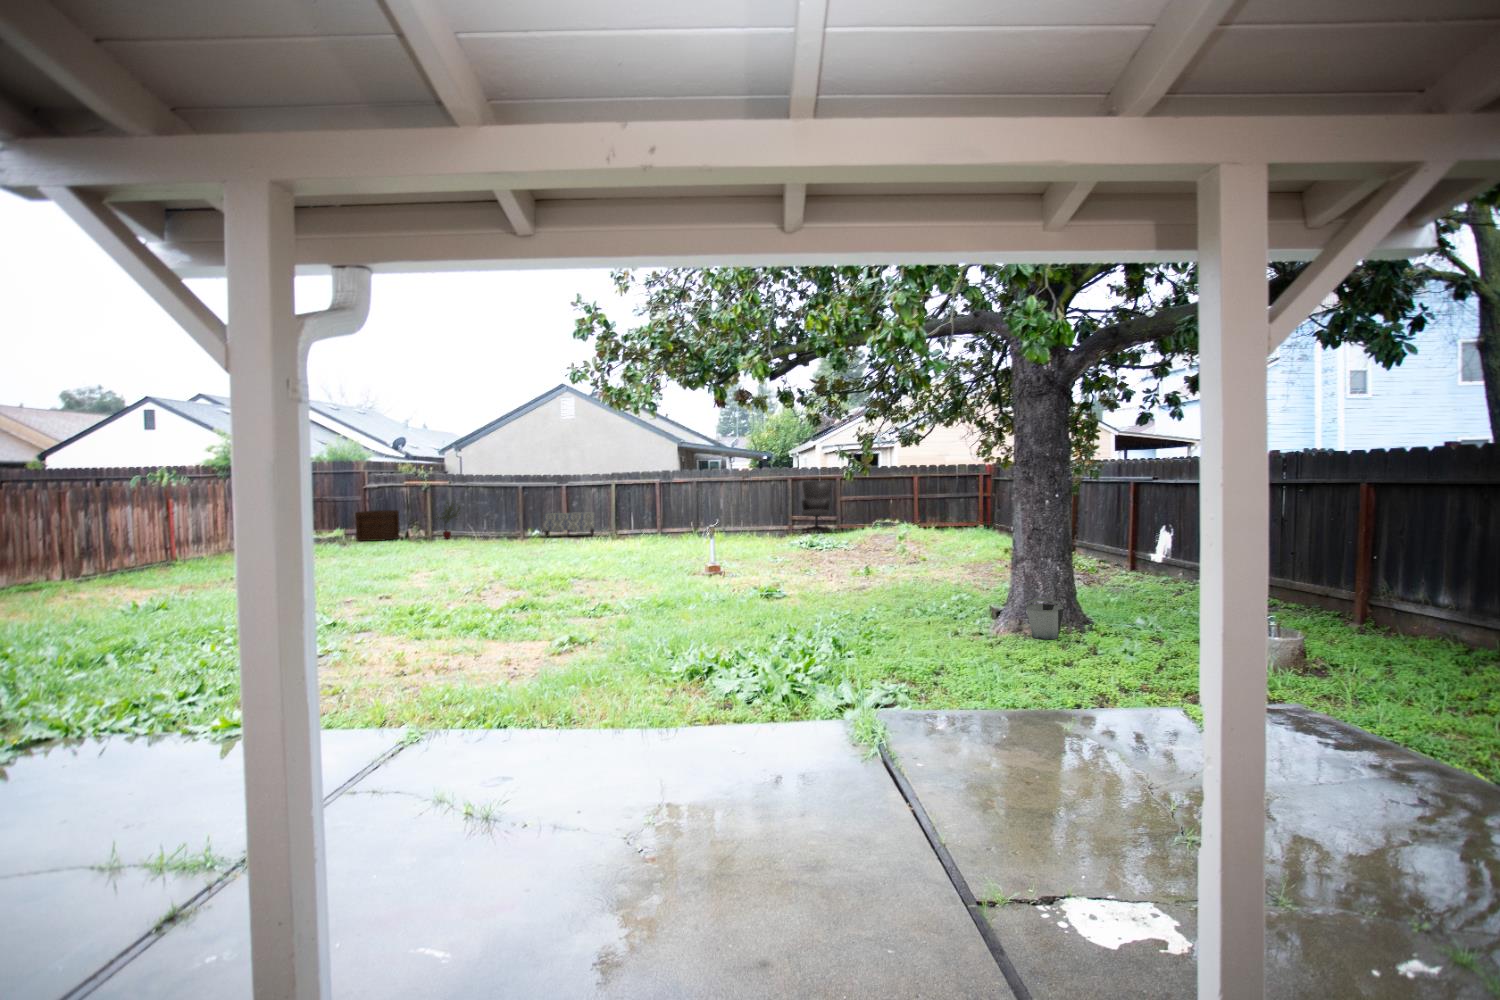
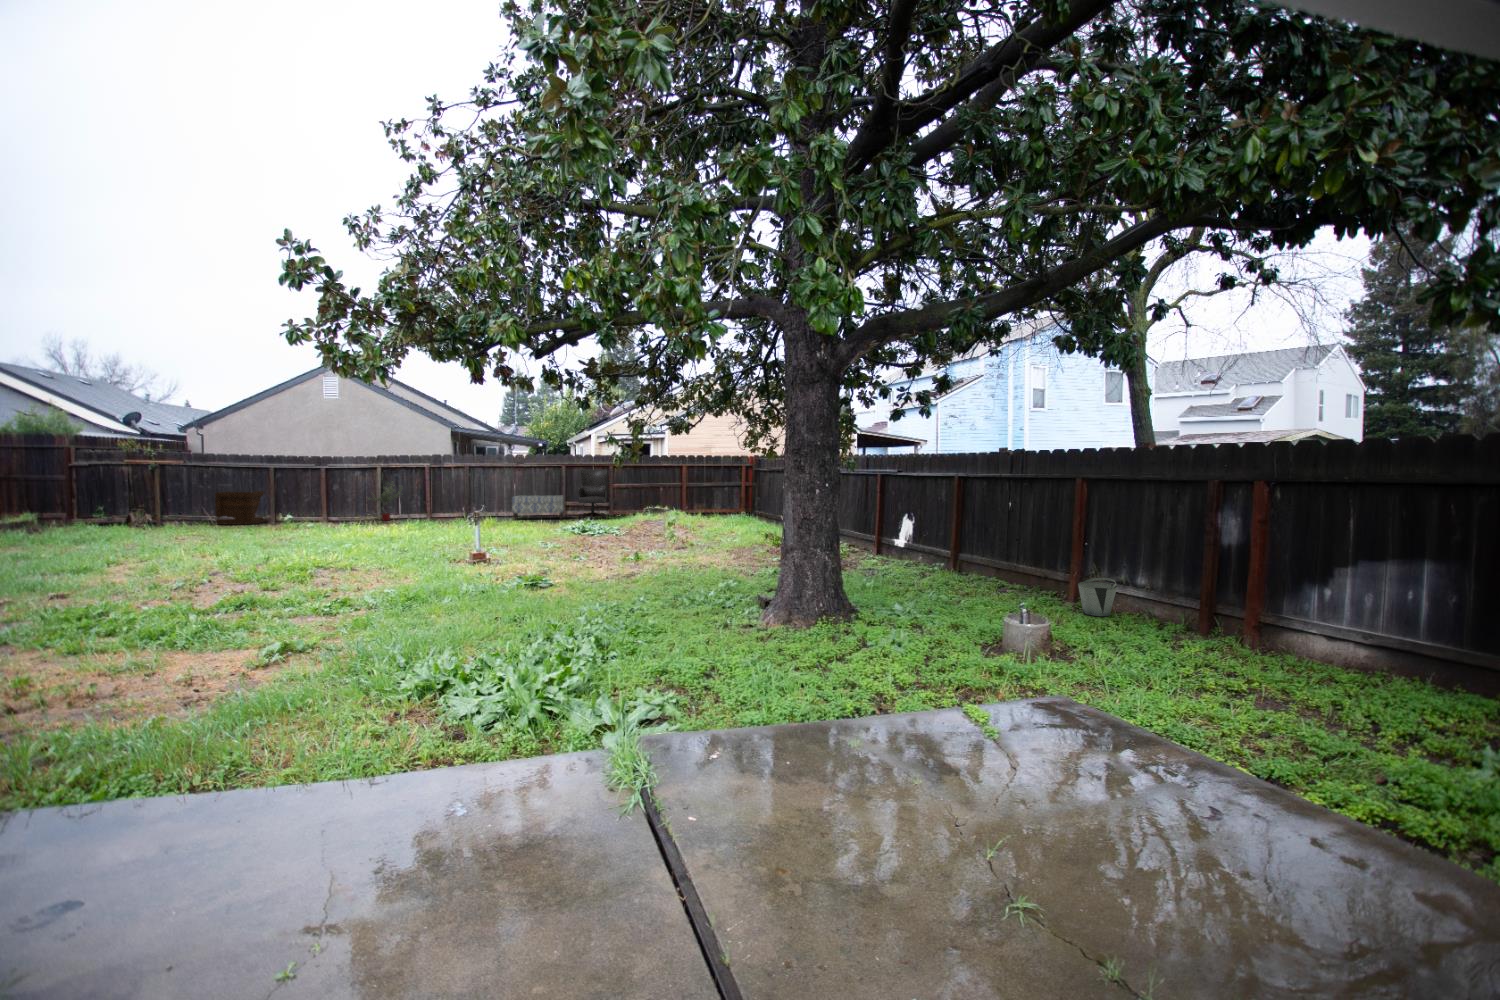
potted tree: present [435,502,460,539] -> present [369,482,403,521]
wooden crate: present [355,510,400,541] -> present [215,491,269,525]
bench: present [543,512,595,537] -> present [512,495,564,520]
bucket: present [1026,598,1064,639] -> present [1078,578,1117,616]

